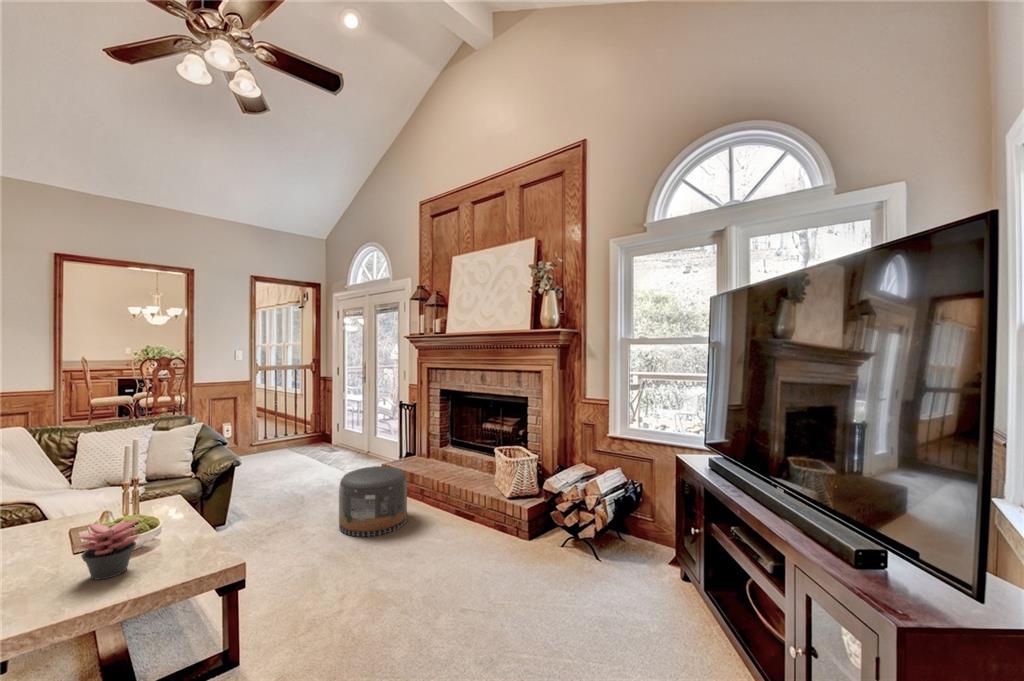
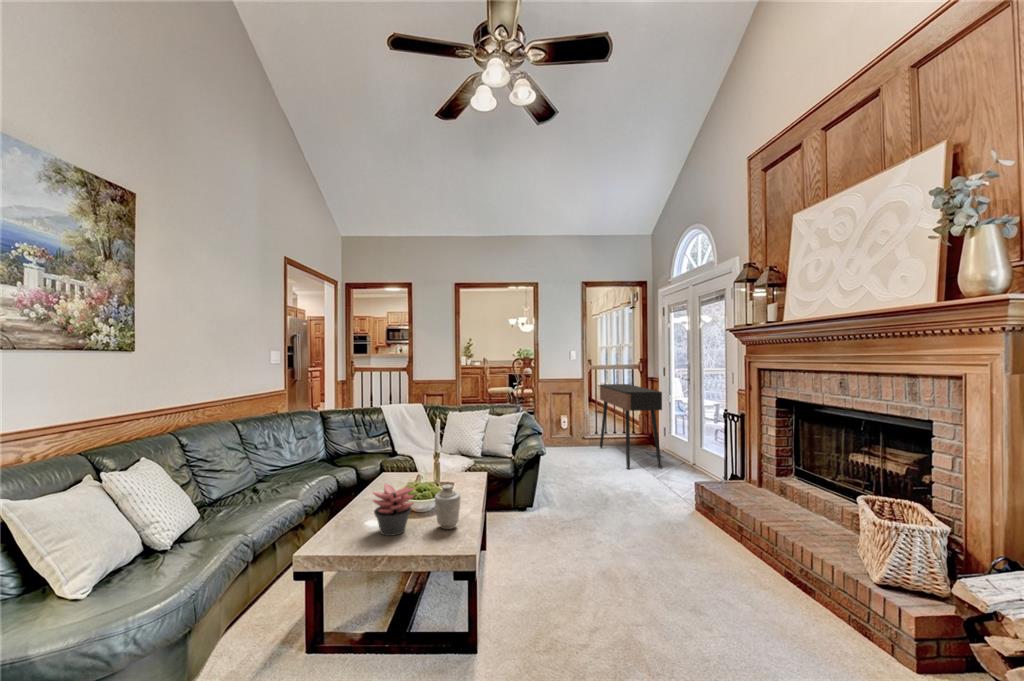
console table: none [272,385,342,466] -> present [600,384,662,469]
pouf: present [339,466,407,537] -> none [629,483,714,573]
vase: none [164,506,197,553] -> present [435,484,460,529]

